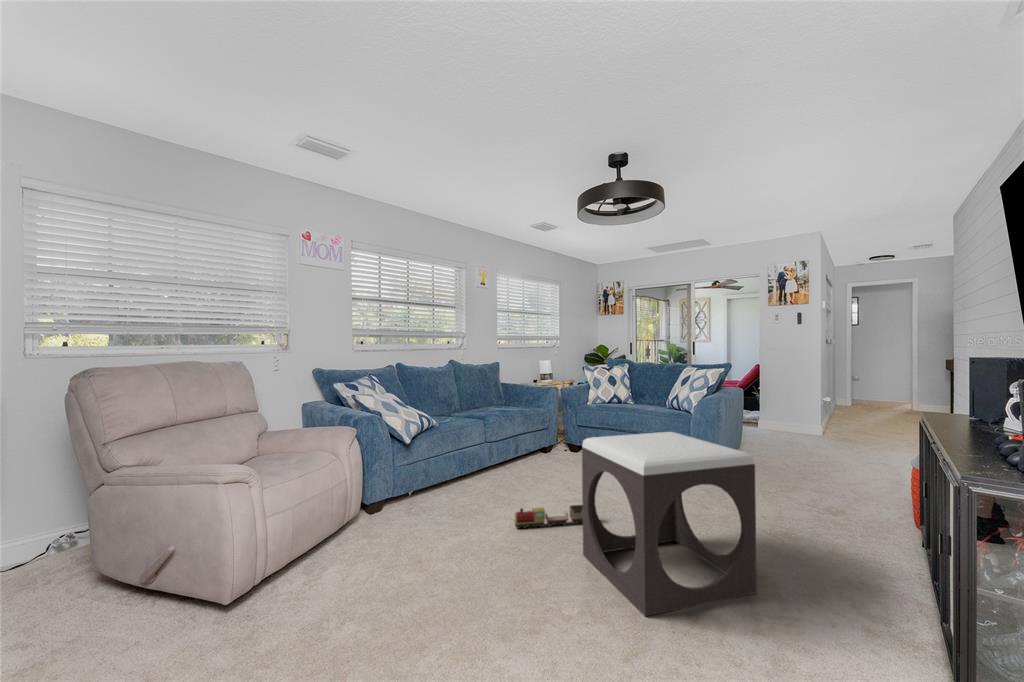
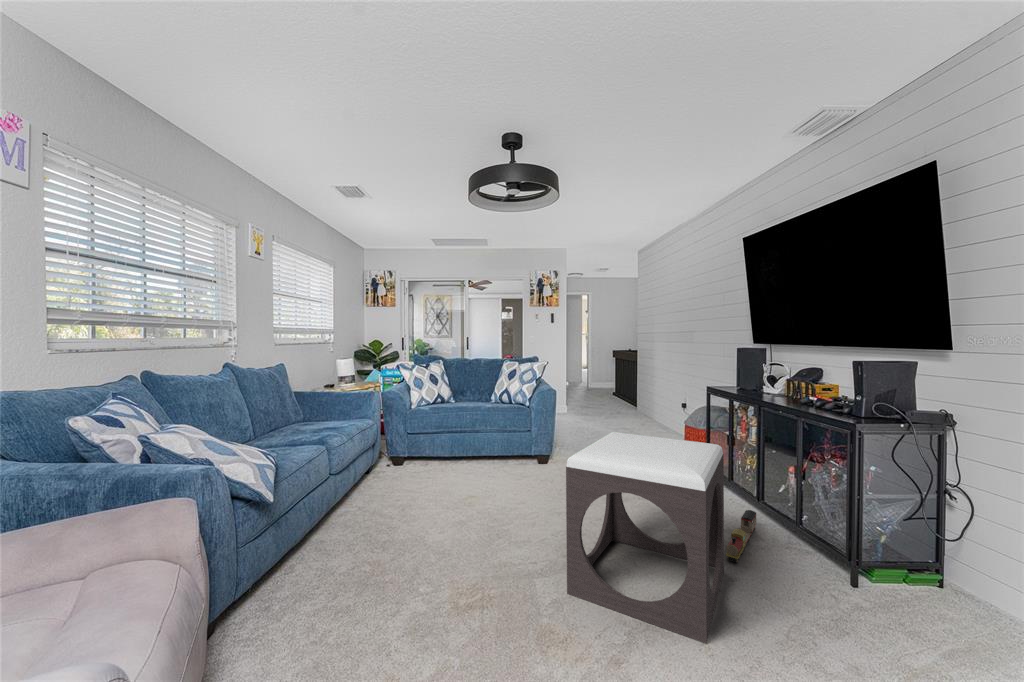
toy train: present [514,505,583,529] -> present [726,510,756,563]

